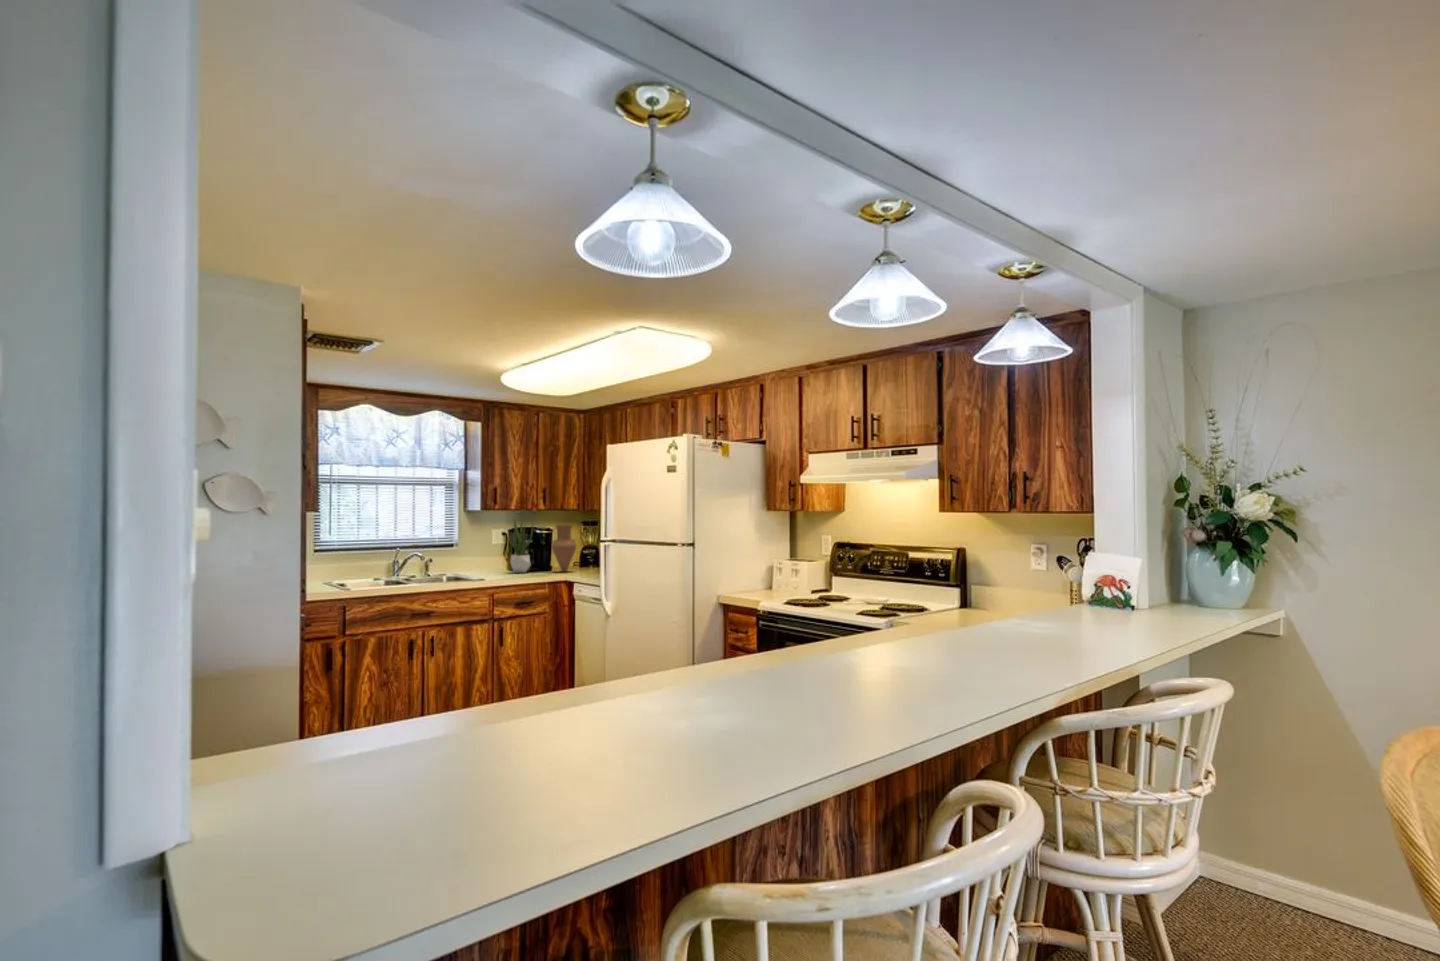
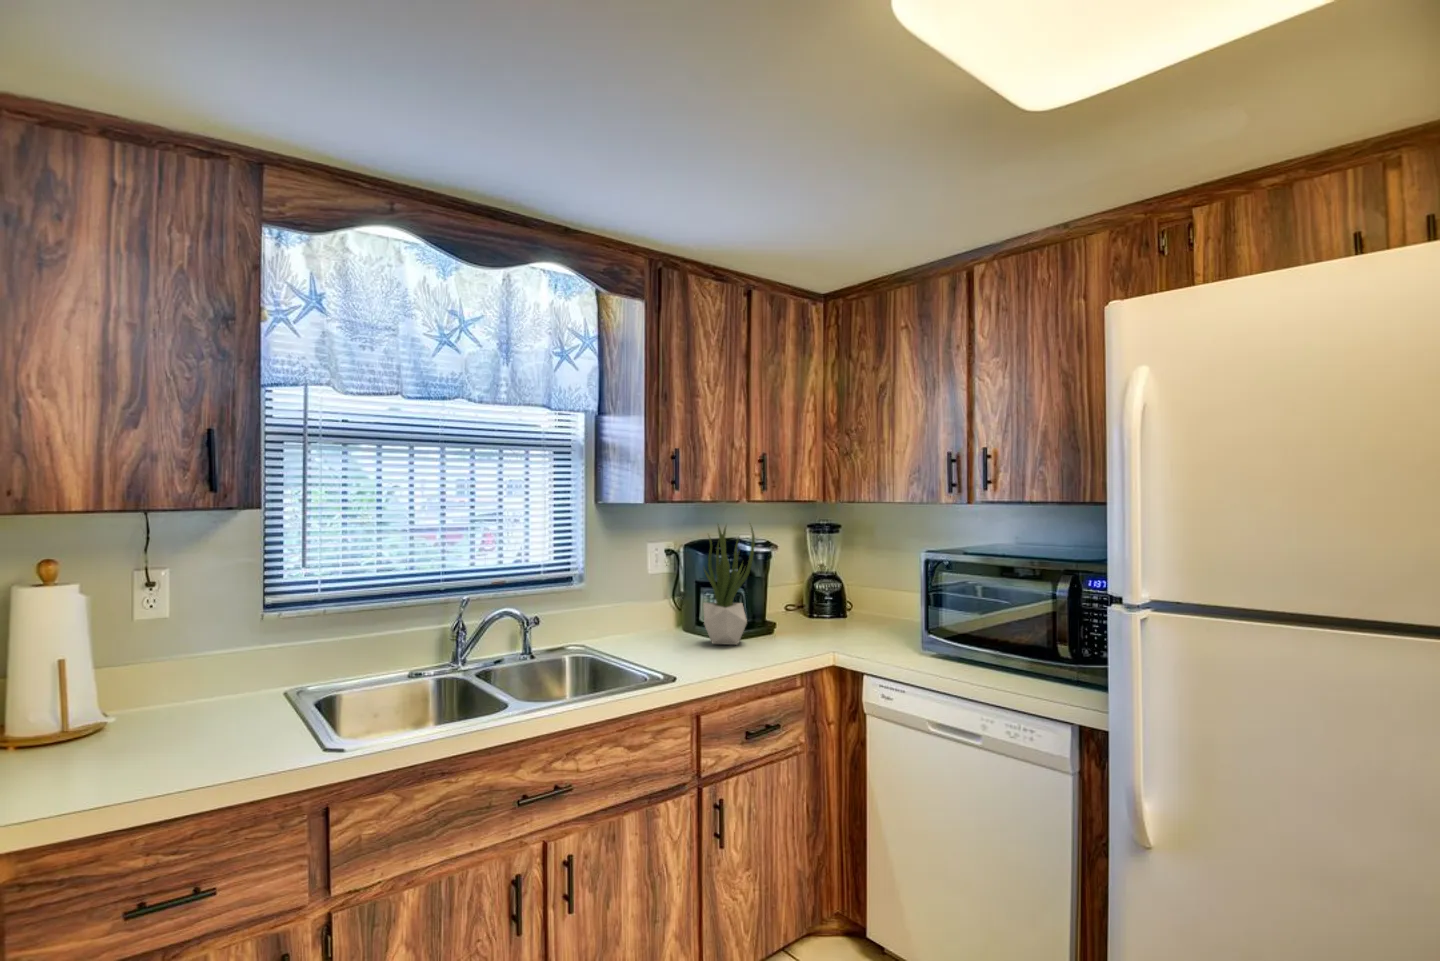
vase: present [552,524,576,572] -> none [792,535,846,642]

